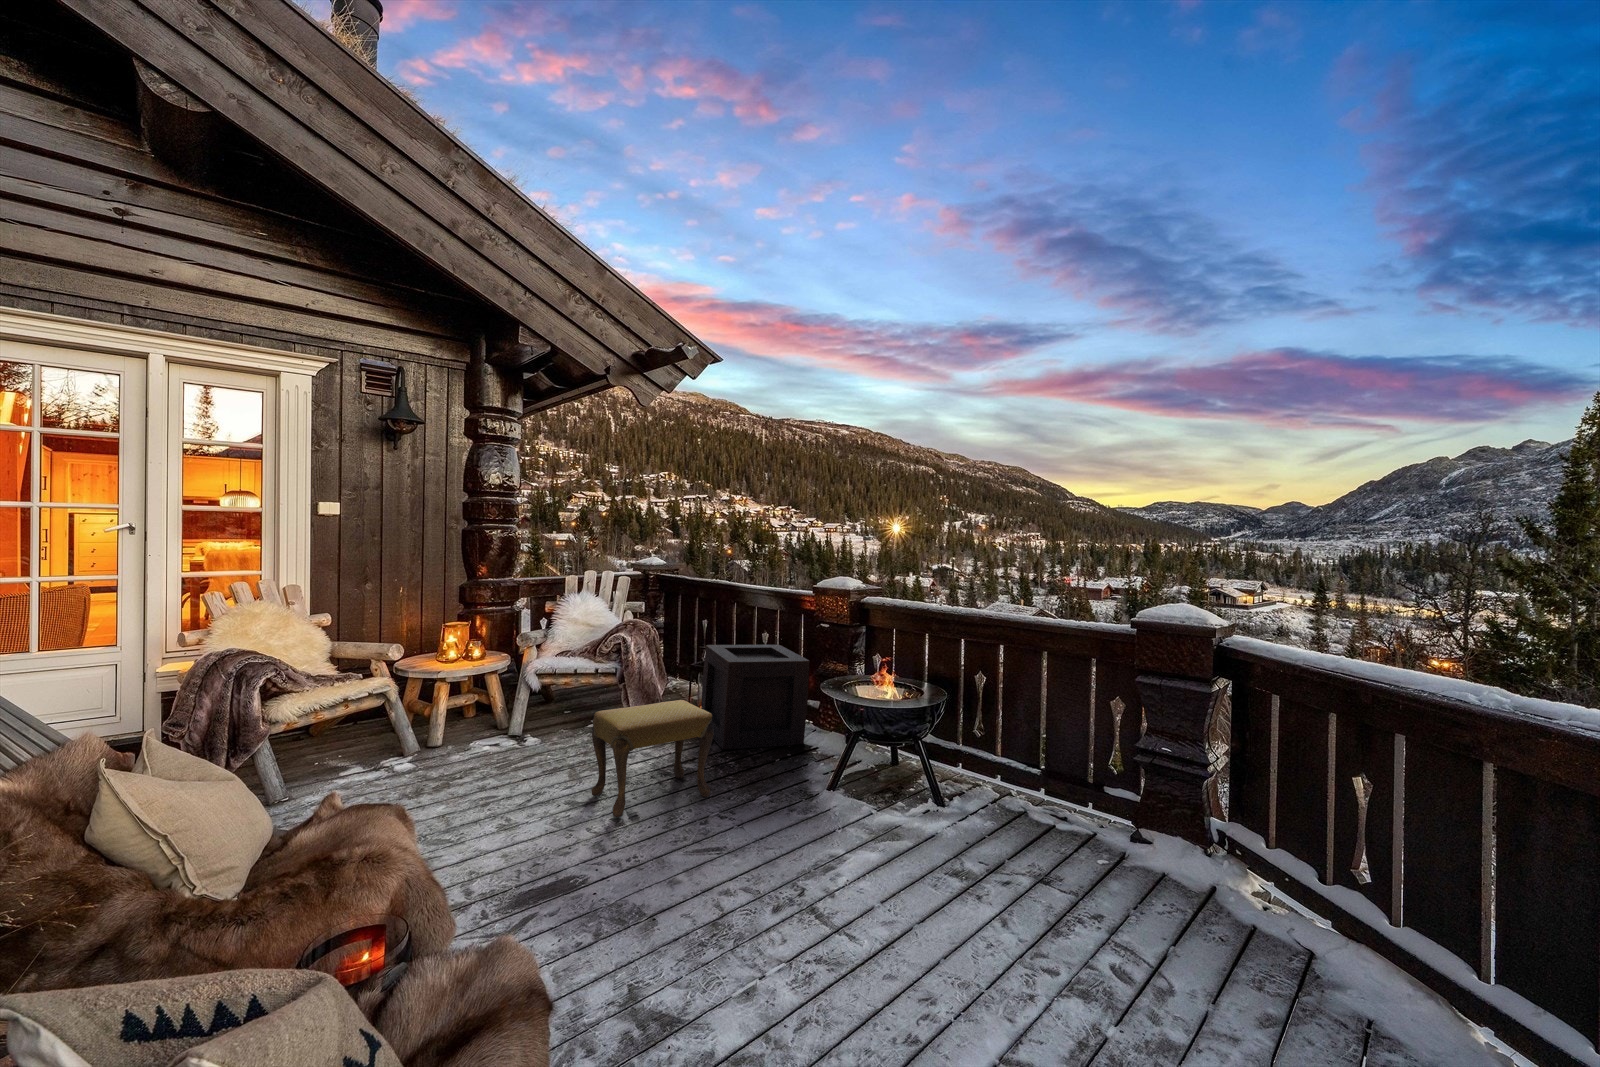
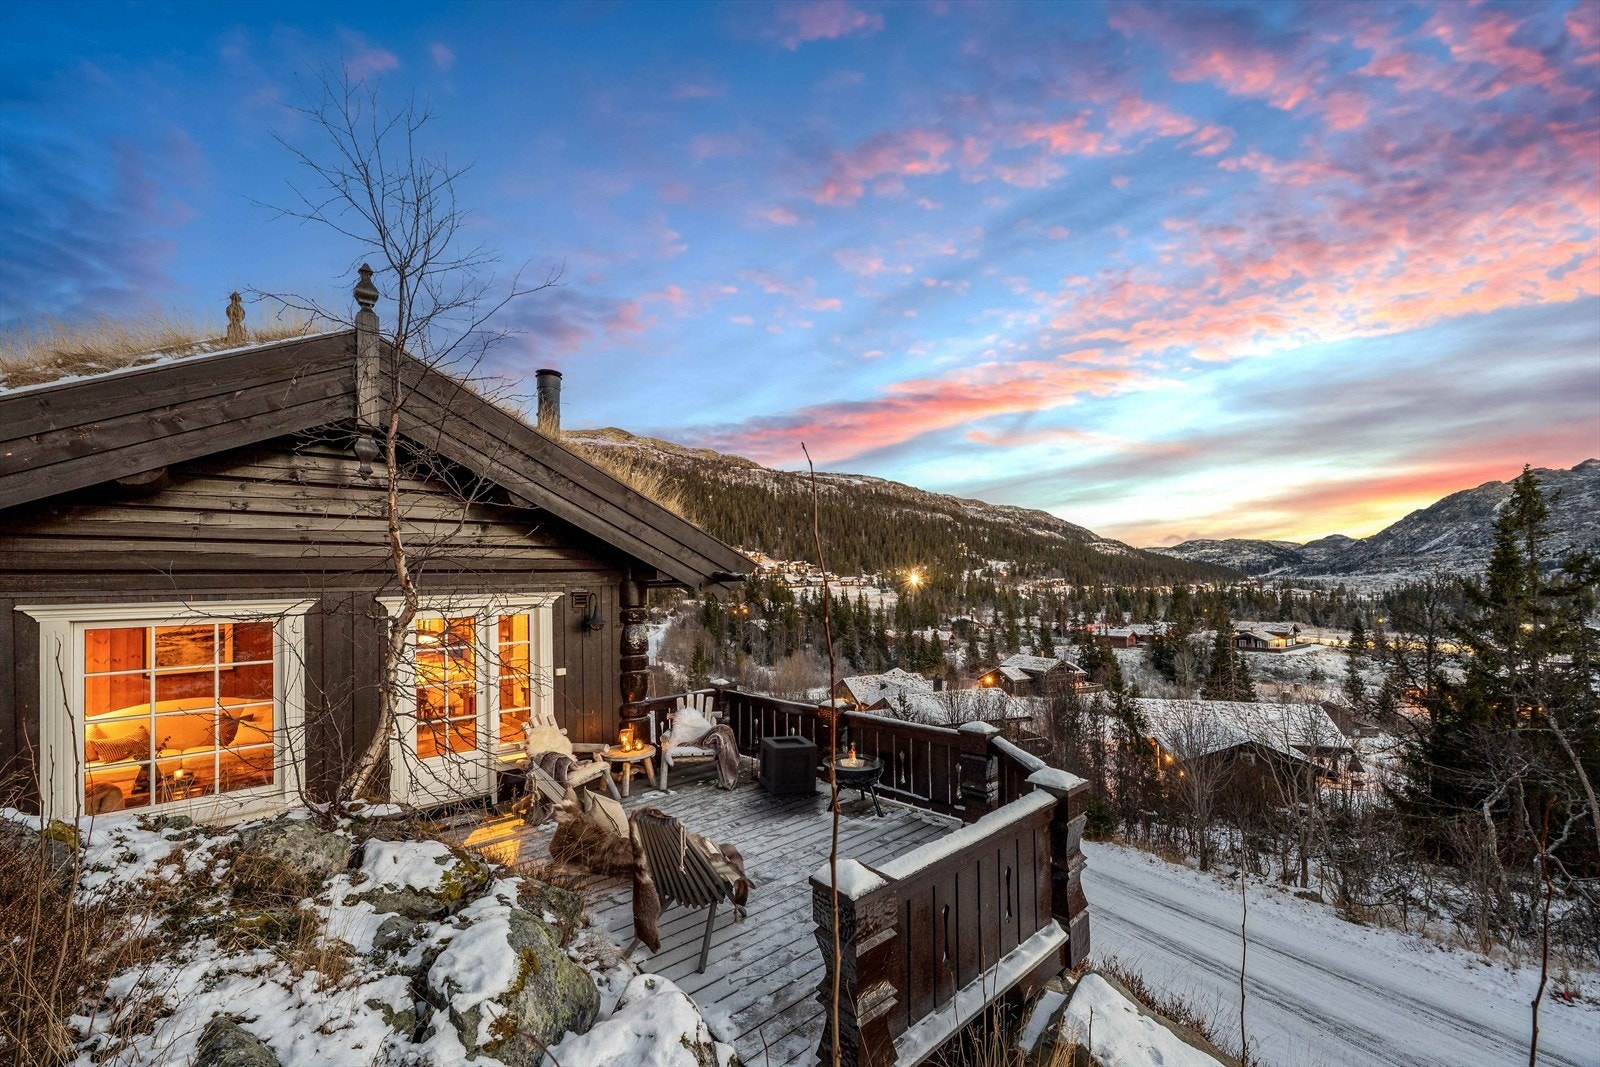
footstool: present [592,700,714,818] -> none [716,769,772,824]

